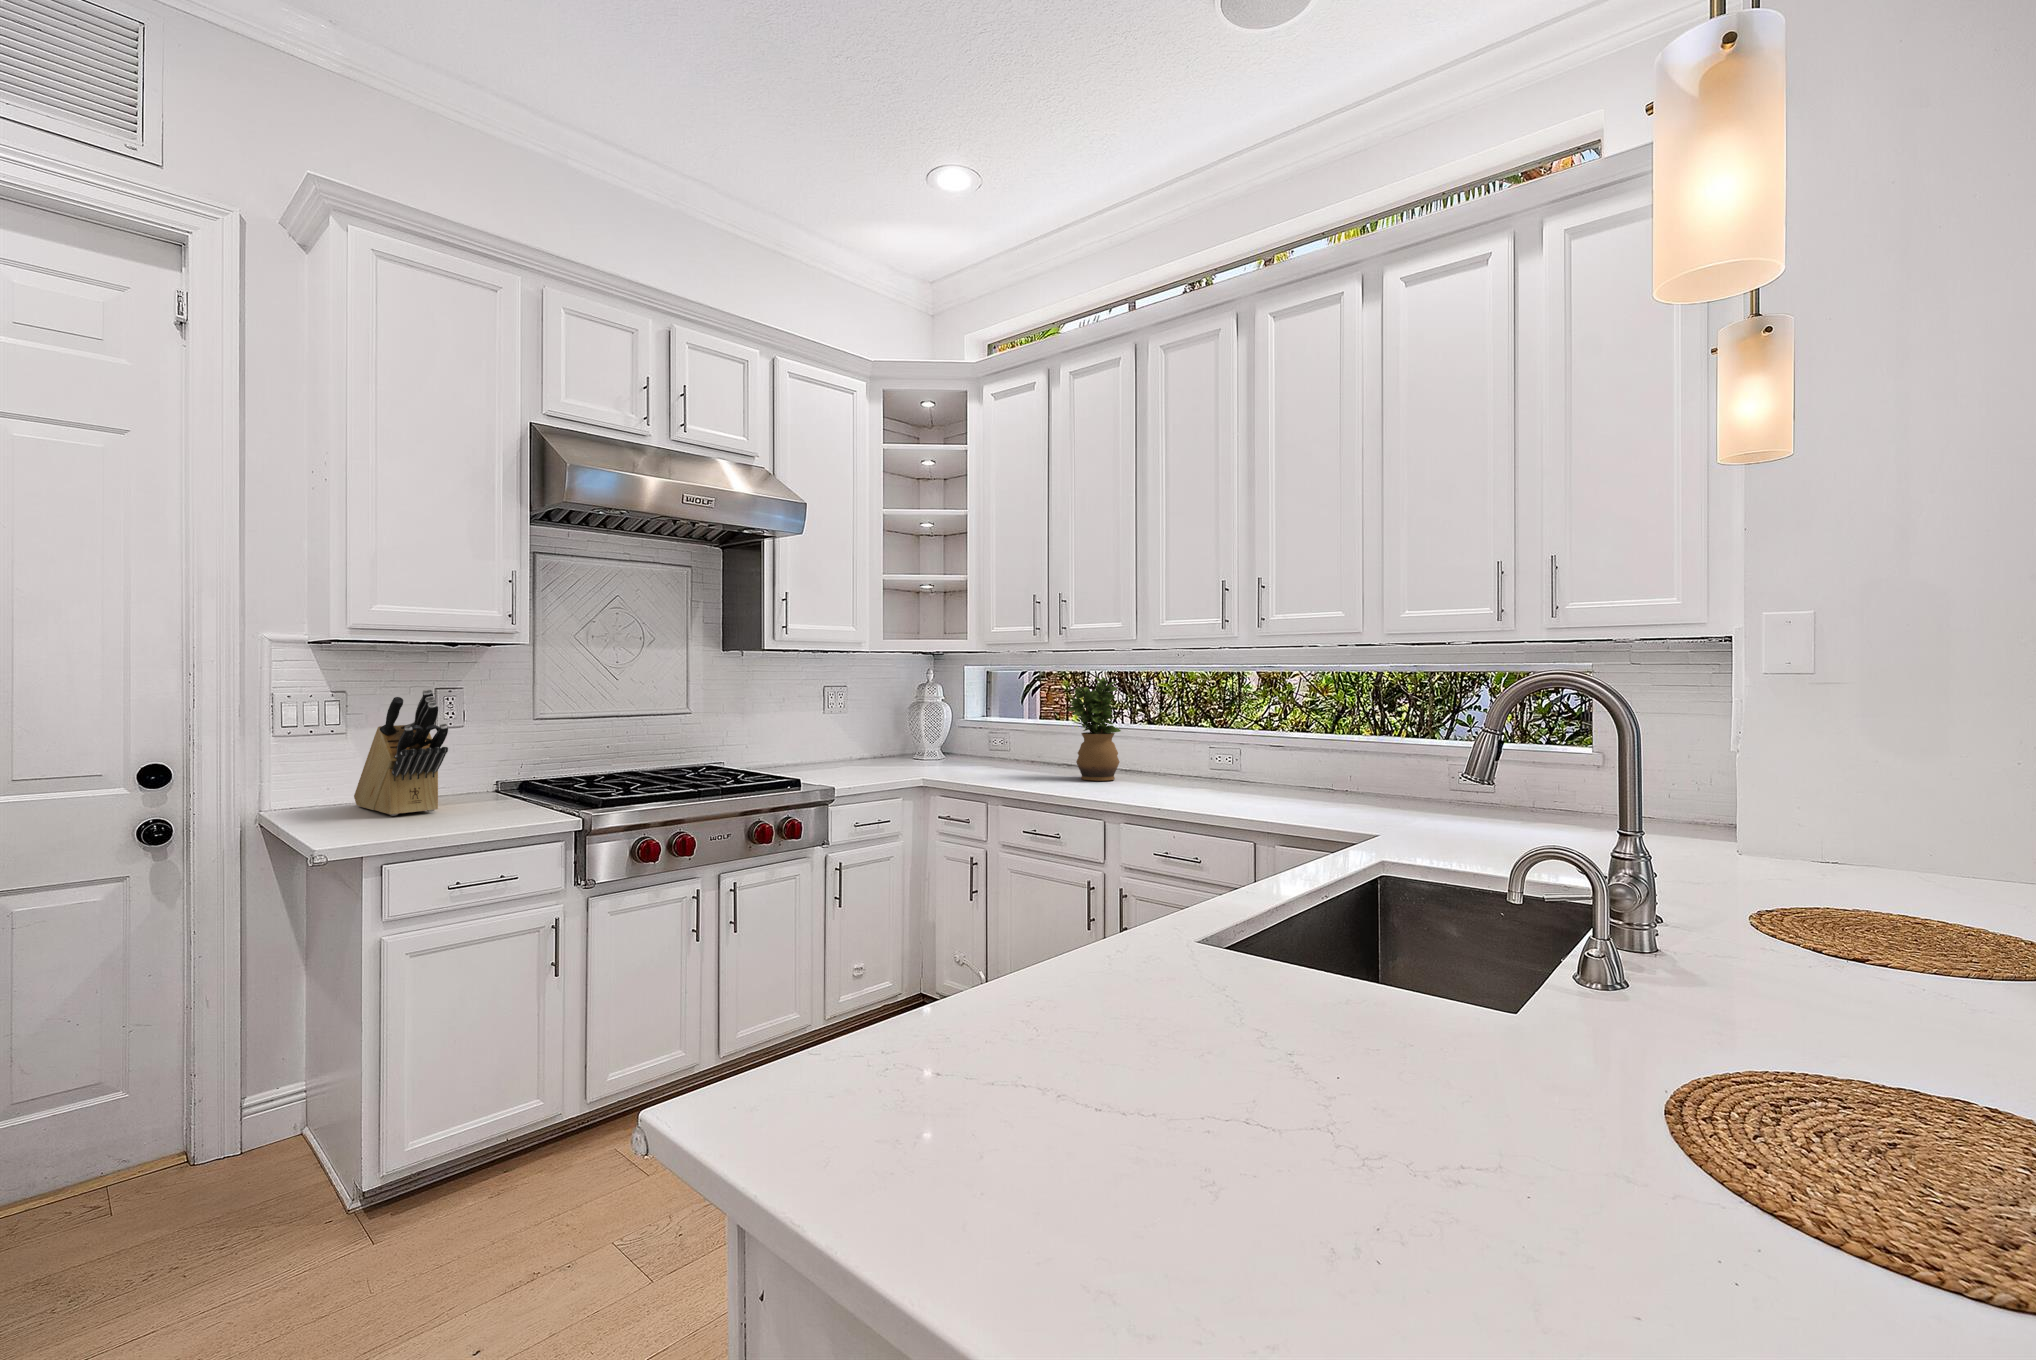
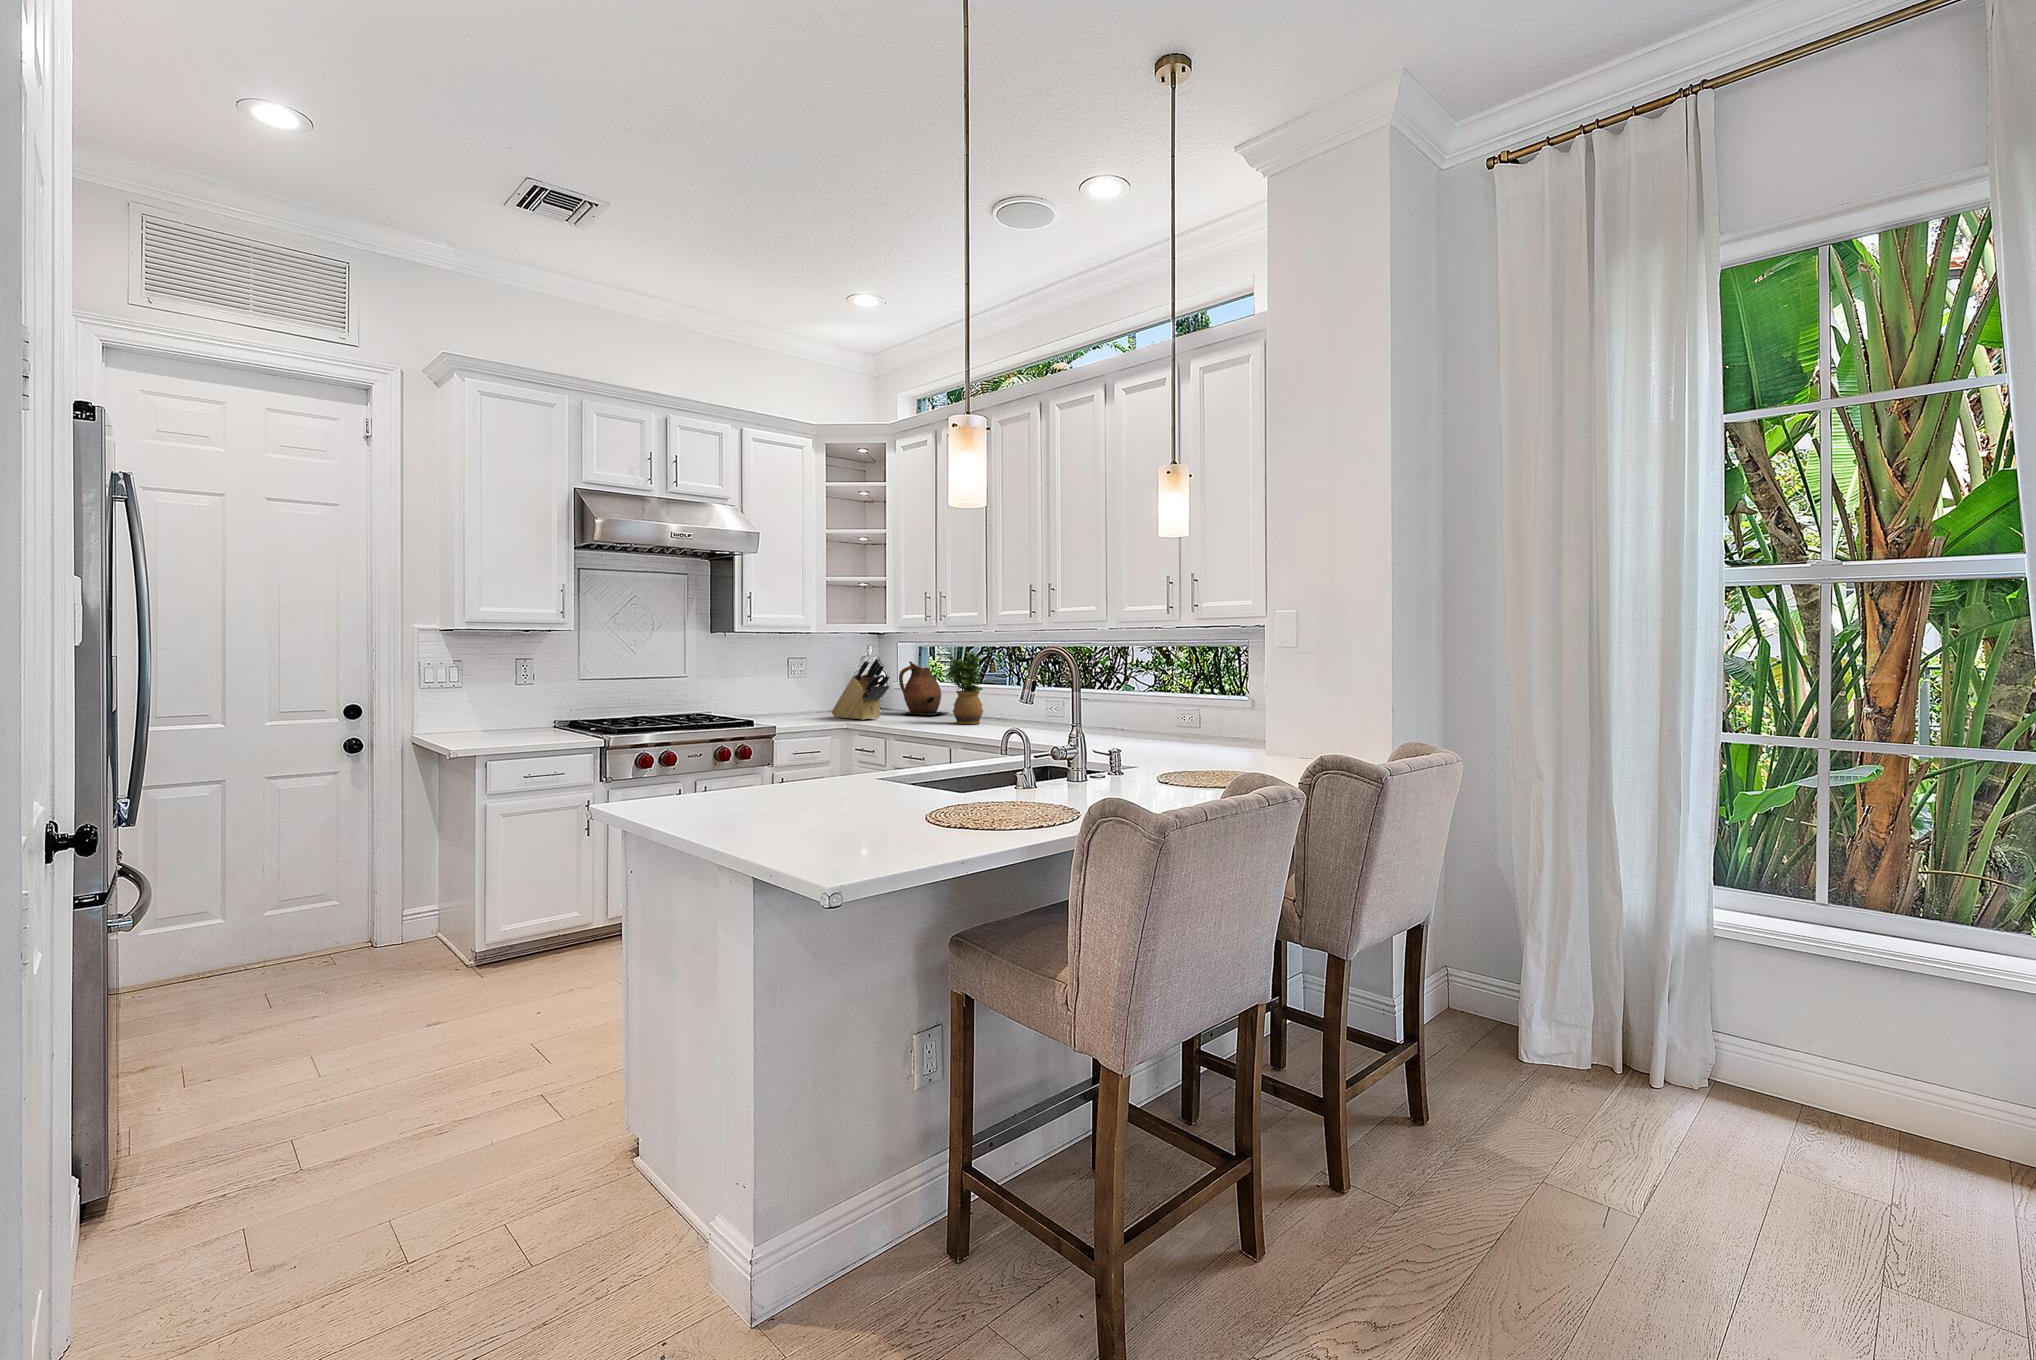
knife block: present [354,689,448,816] -> present [832,657,890,720]
ceramic pitcher: none [983,690,1048,766] -> present [899,662,949,715]

